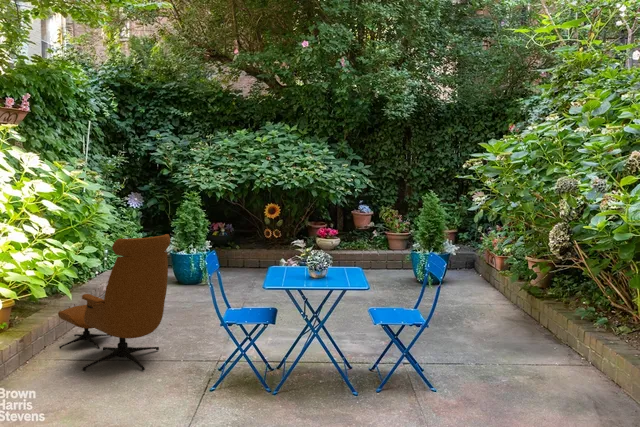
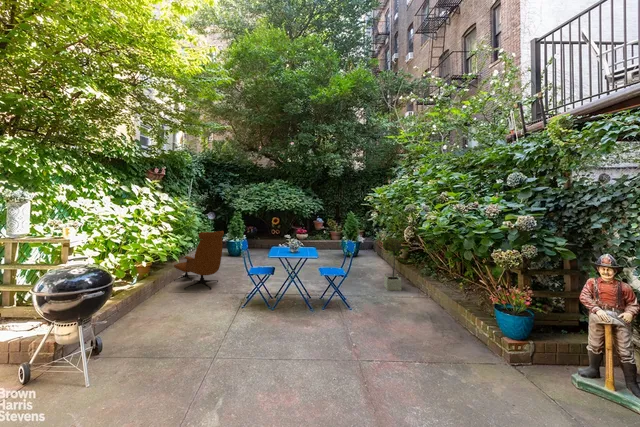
potted tree: none [539,244,594,371] -> present [382,237,404,291]

